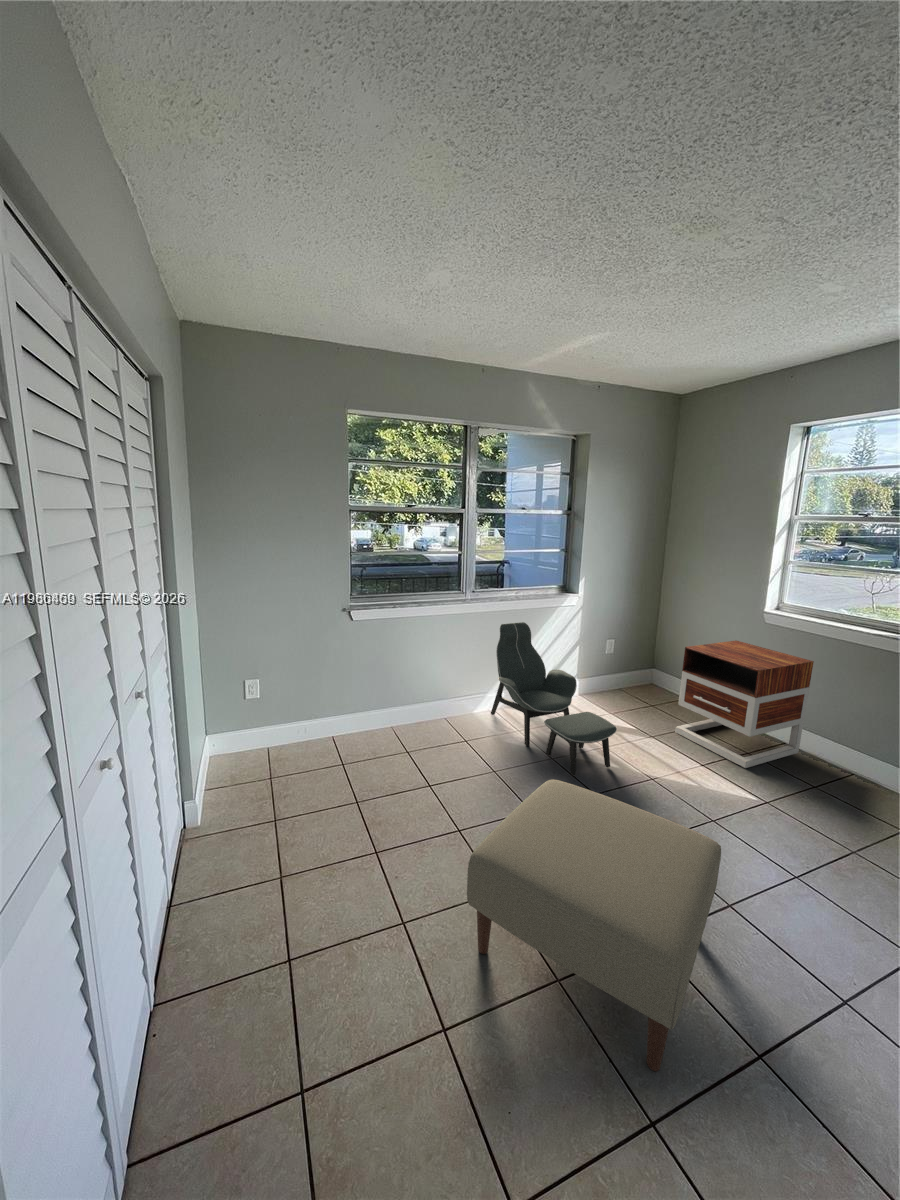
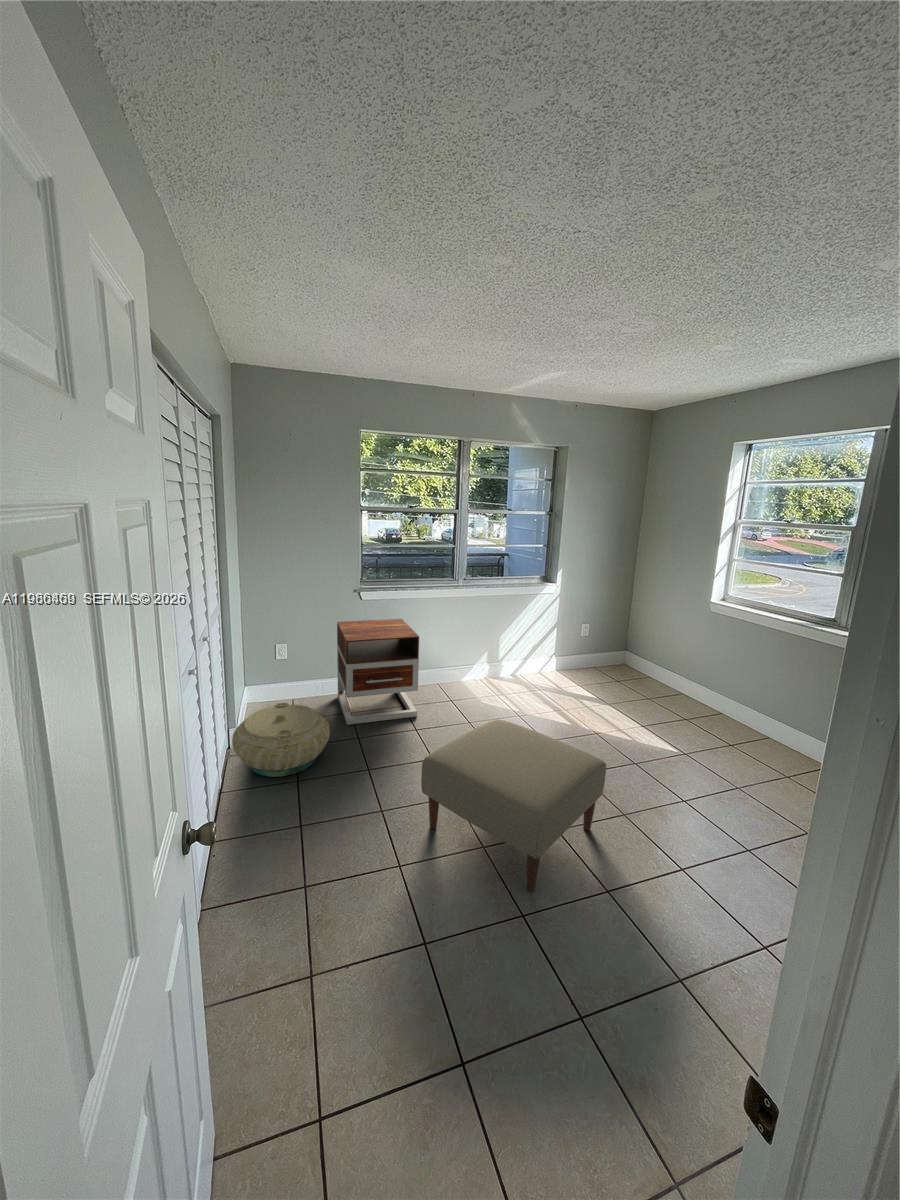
lounge chair: present [491,622,617,776] -> none [476,605,571,728]
nightstand: present [675,641,814,768] -> present [337,619,419,725]
basket: none [187,764,323,876] -> present [232,703,330,777]

